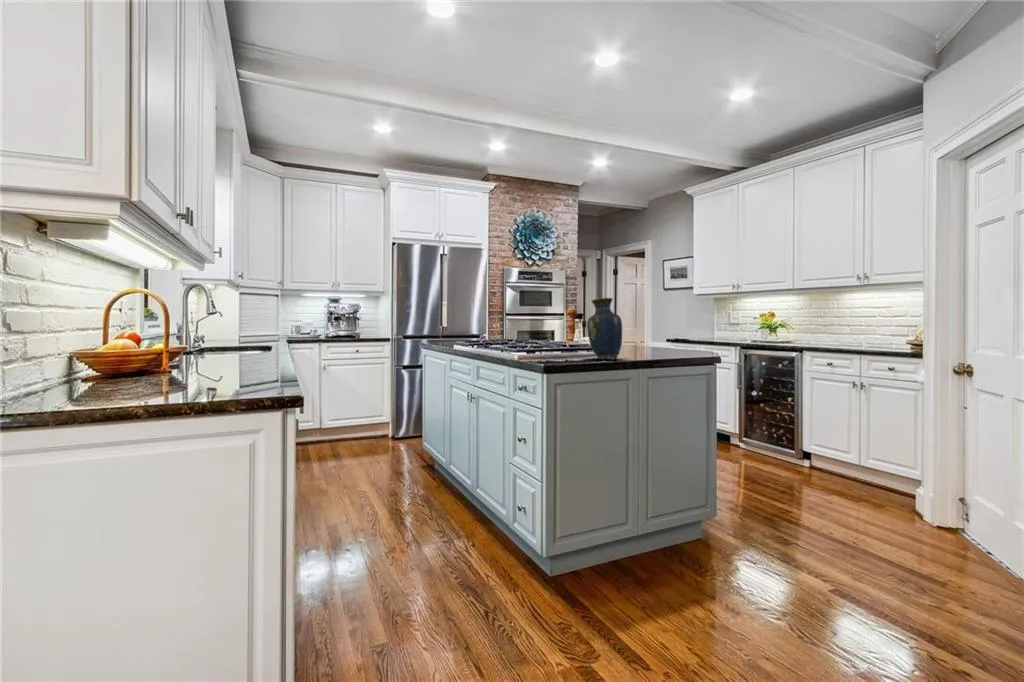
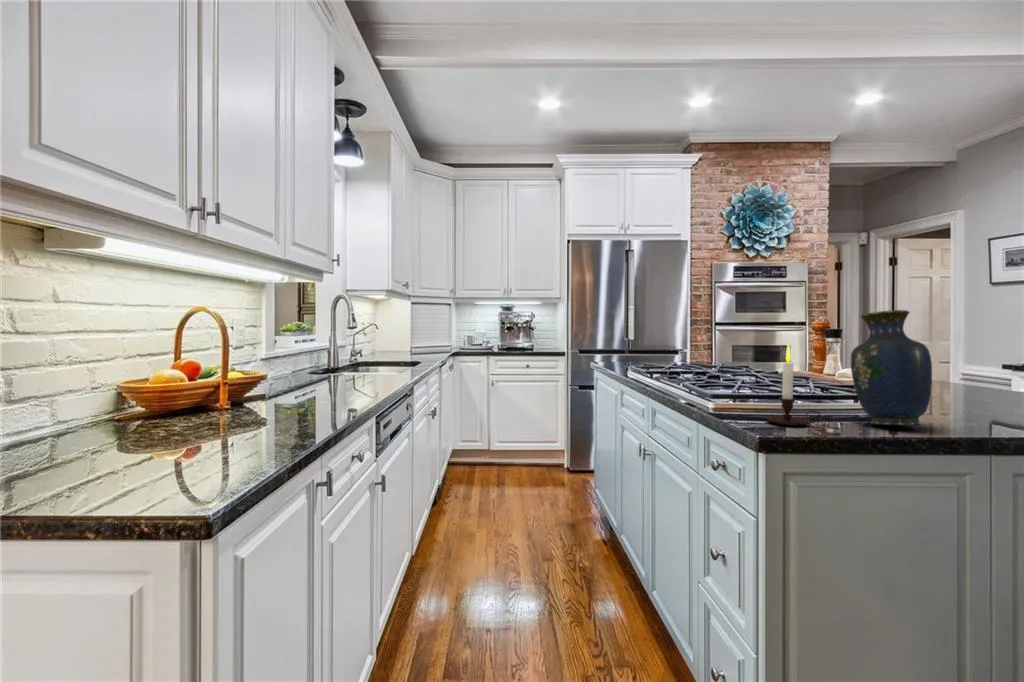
candle: none [547,315,573,361] -> present [766,343,820,425]

